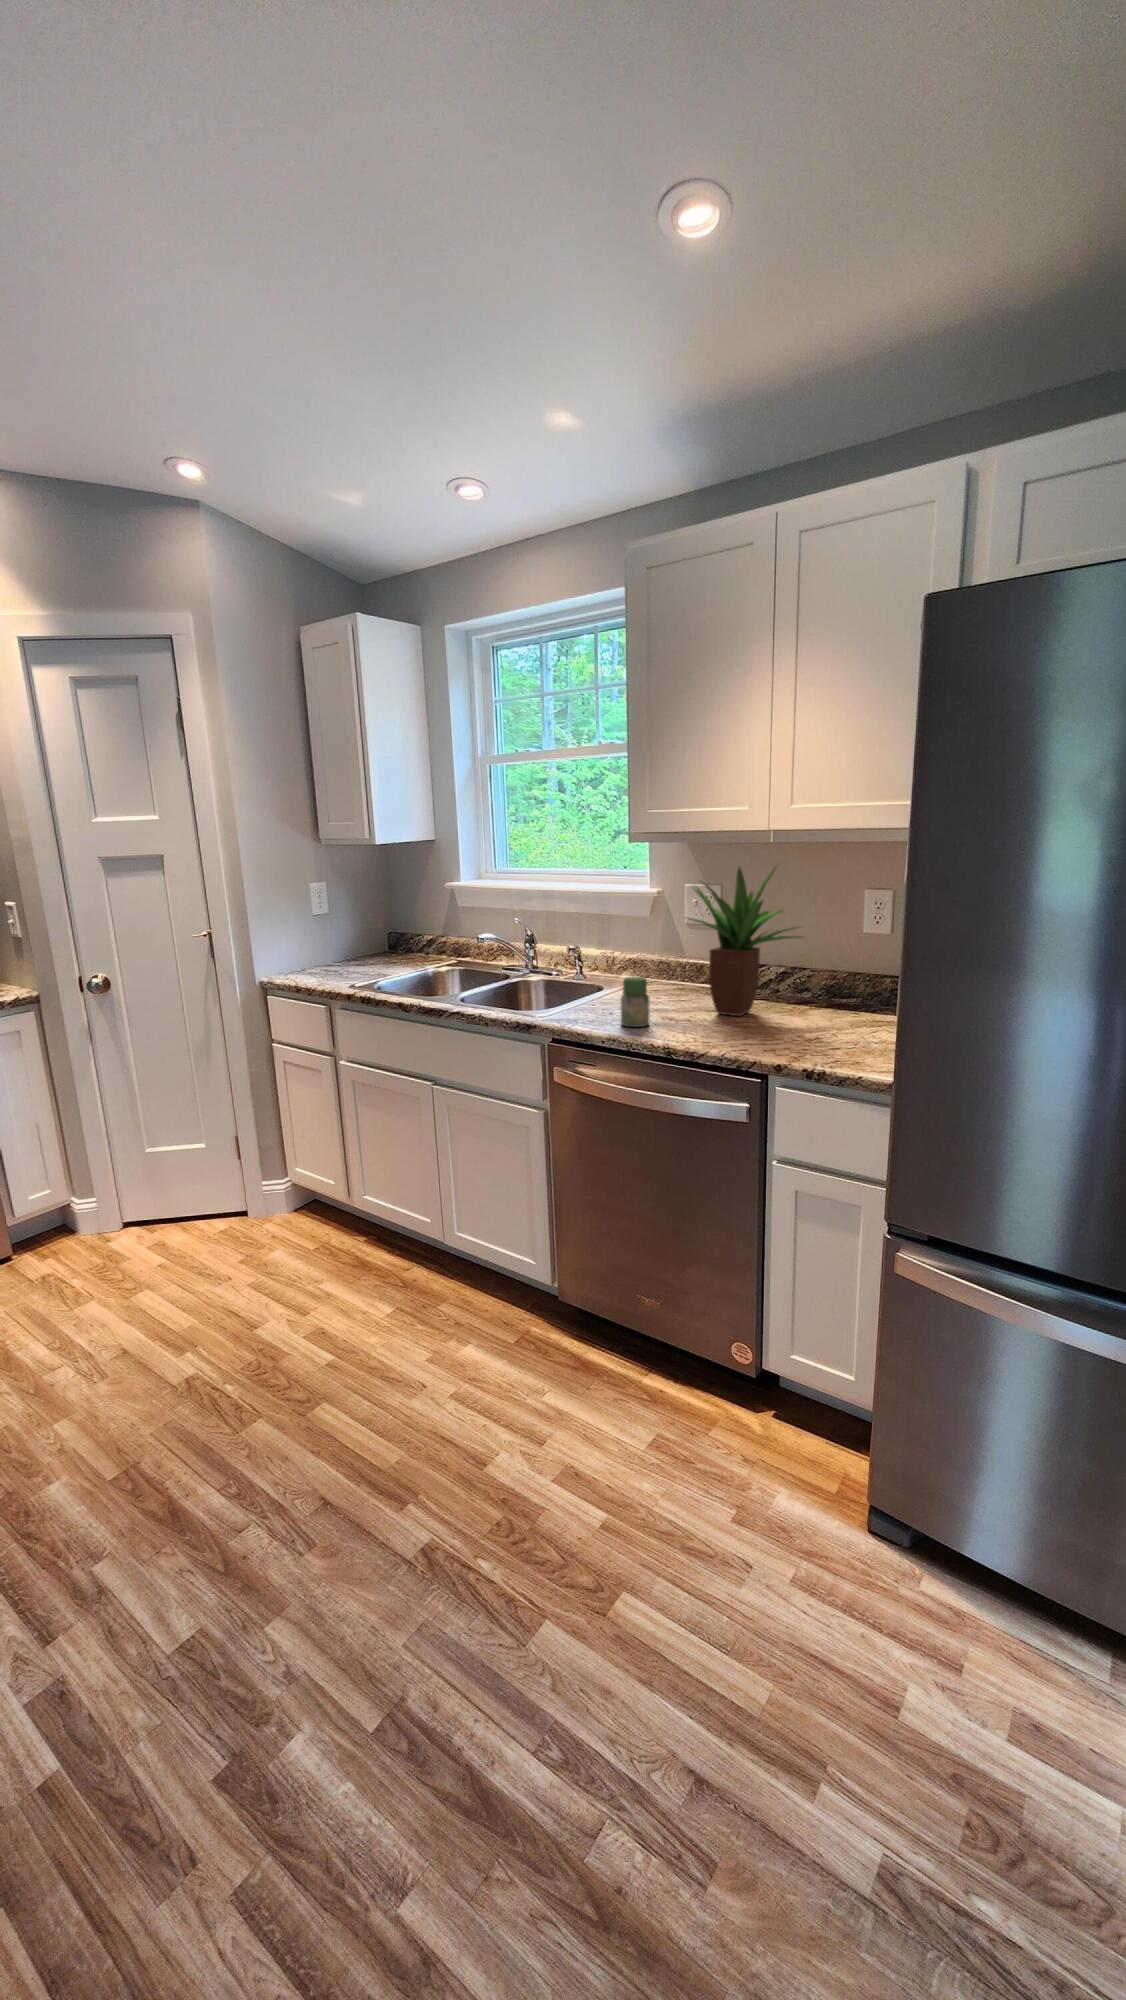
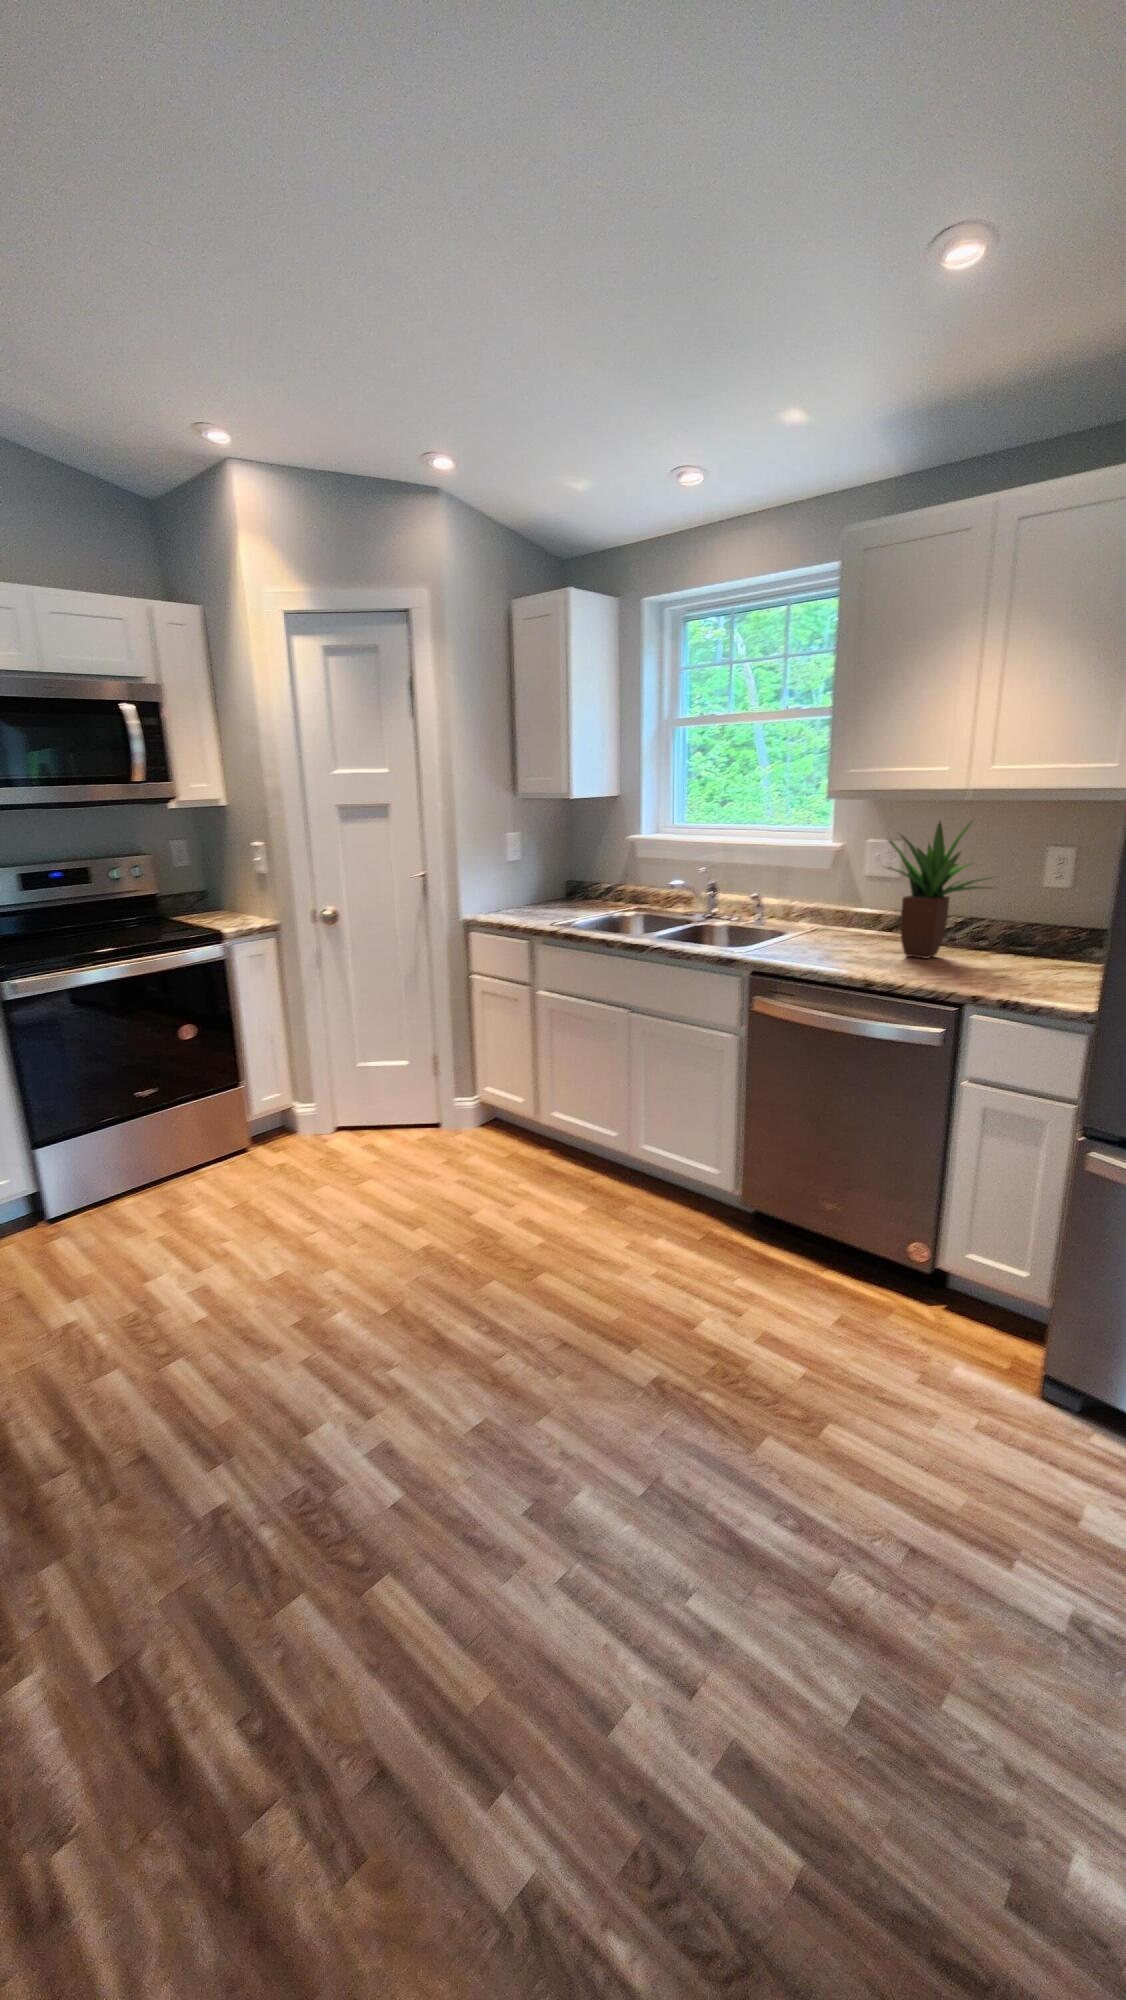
jar: present [621,977,650,1027] -> none [819,919,848,964]

